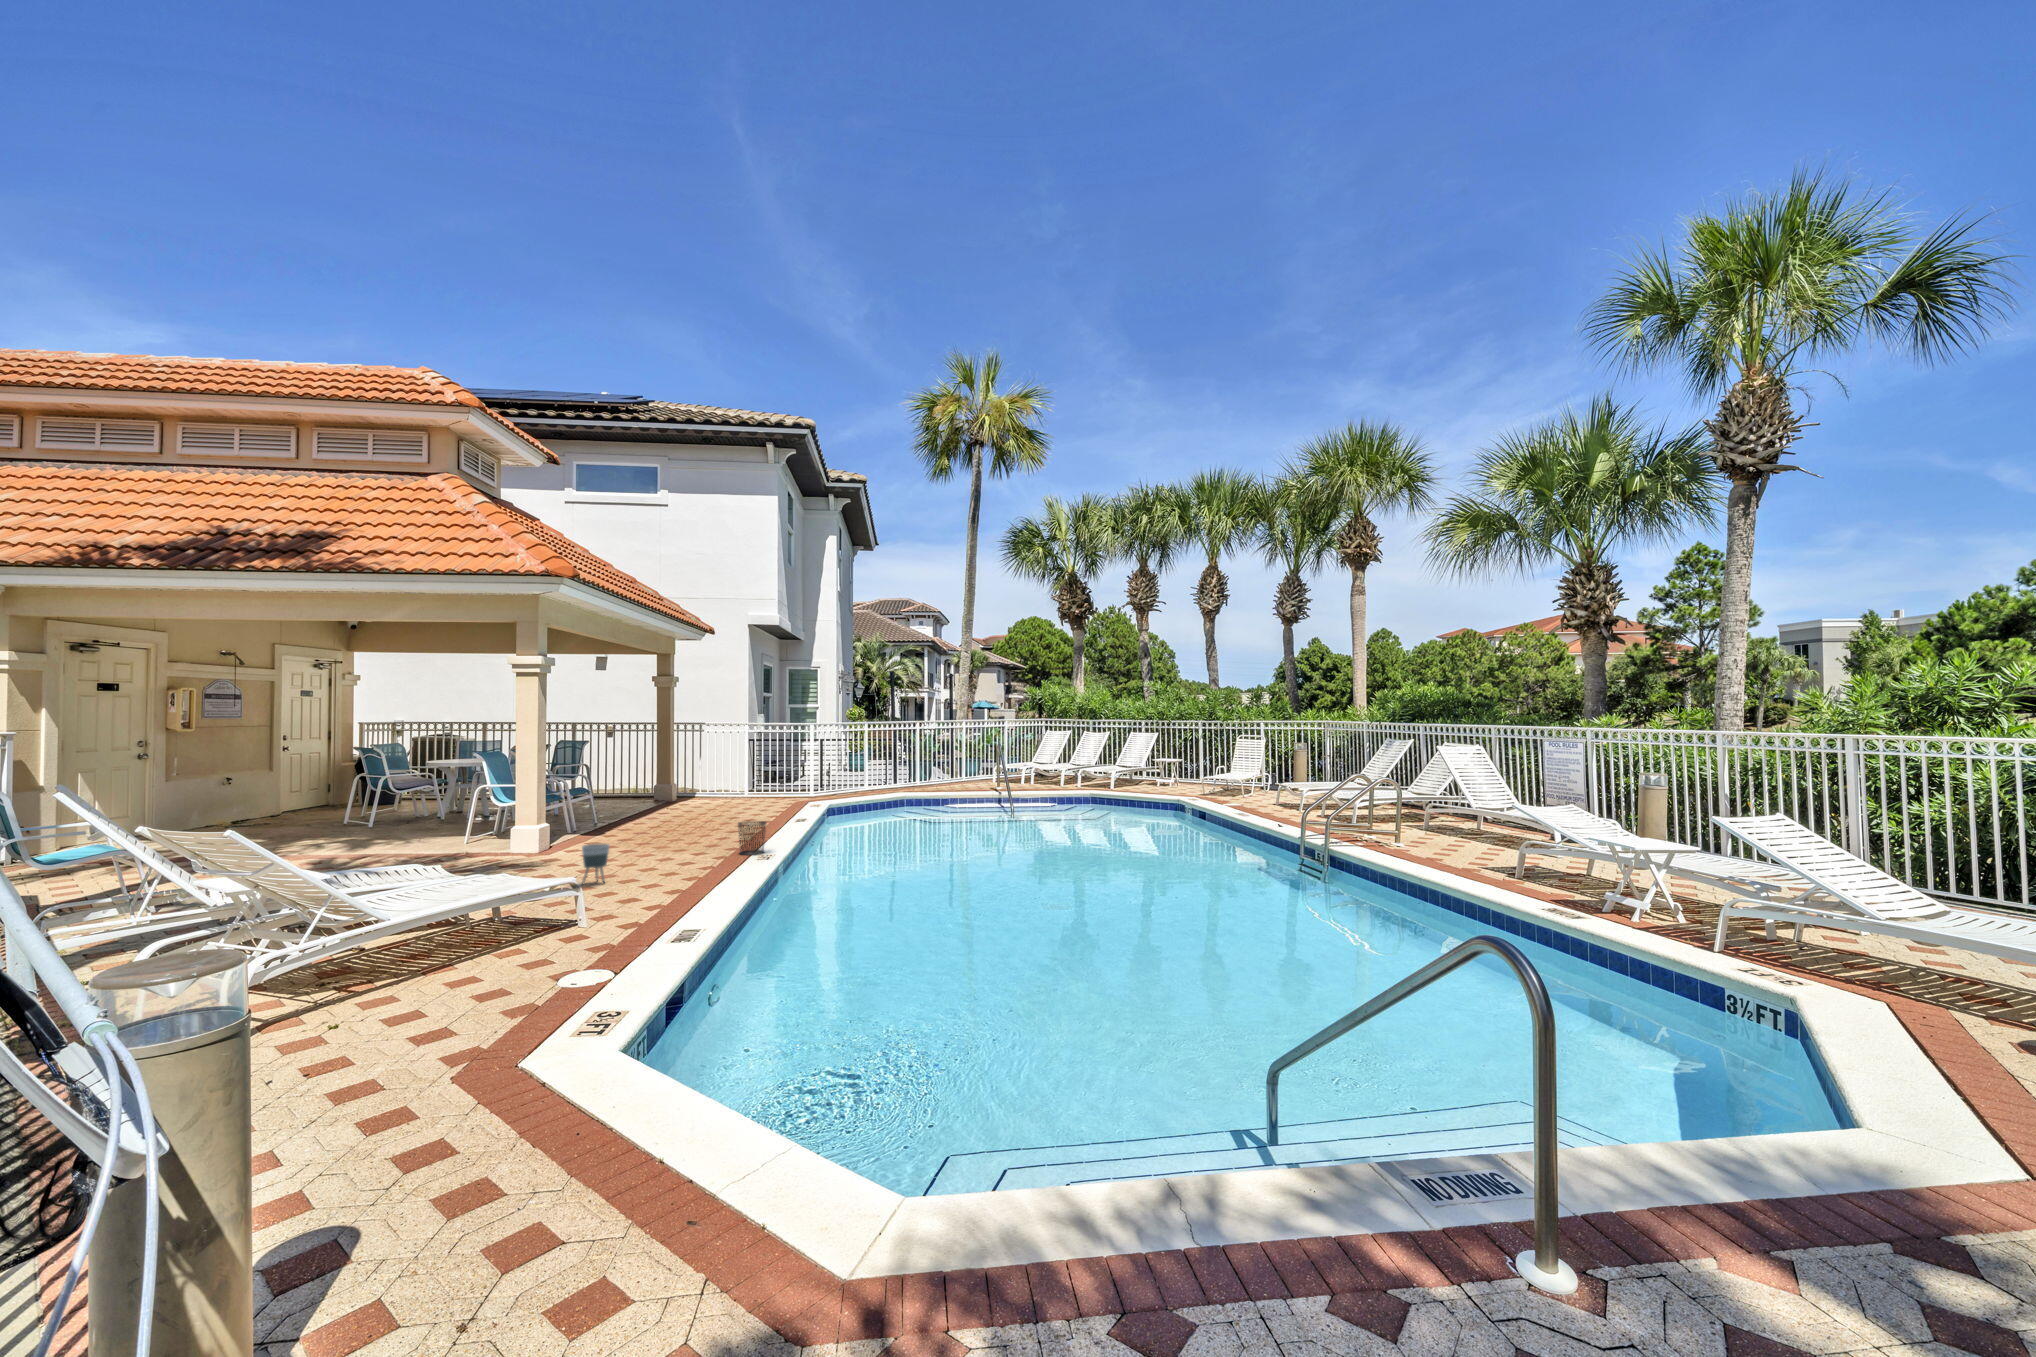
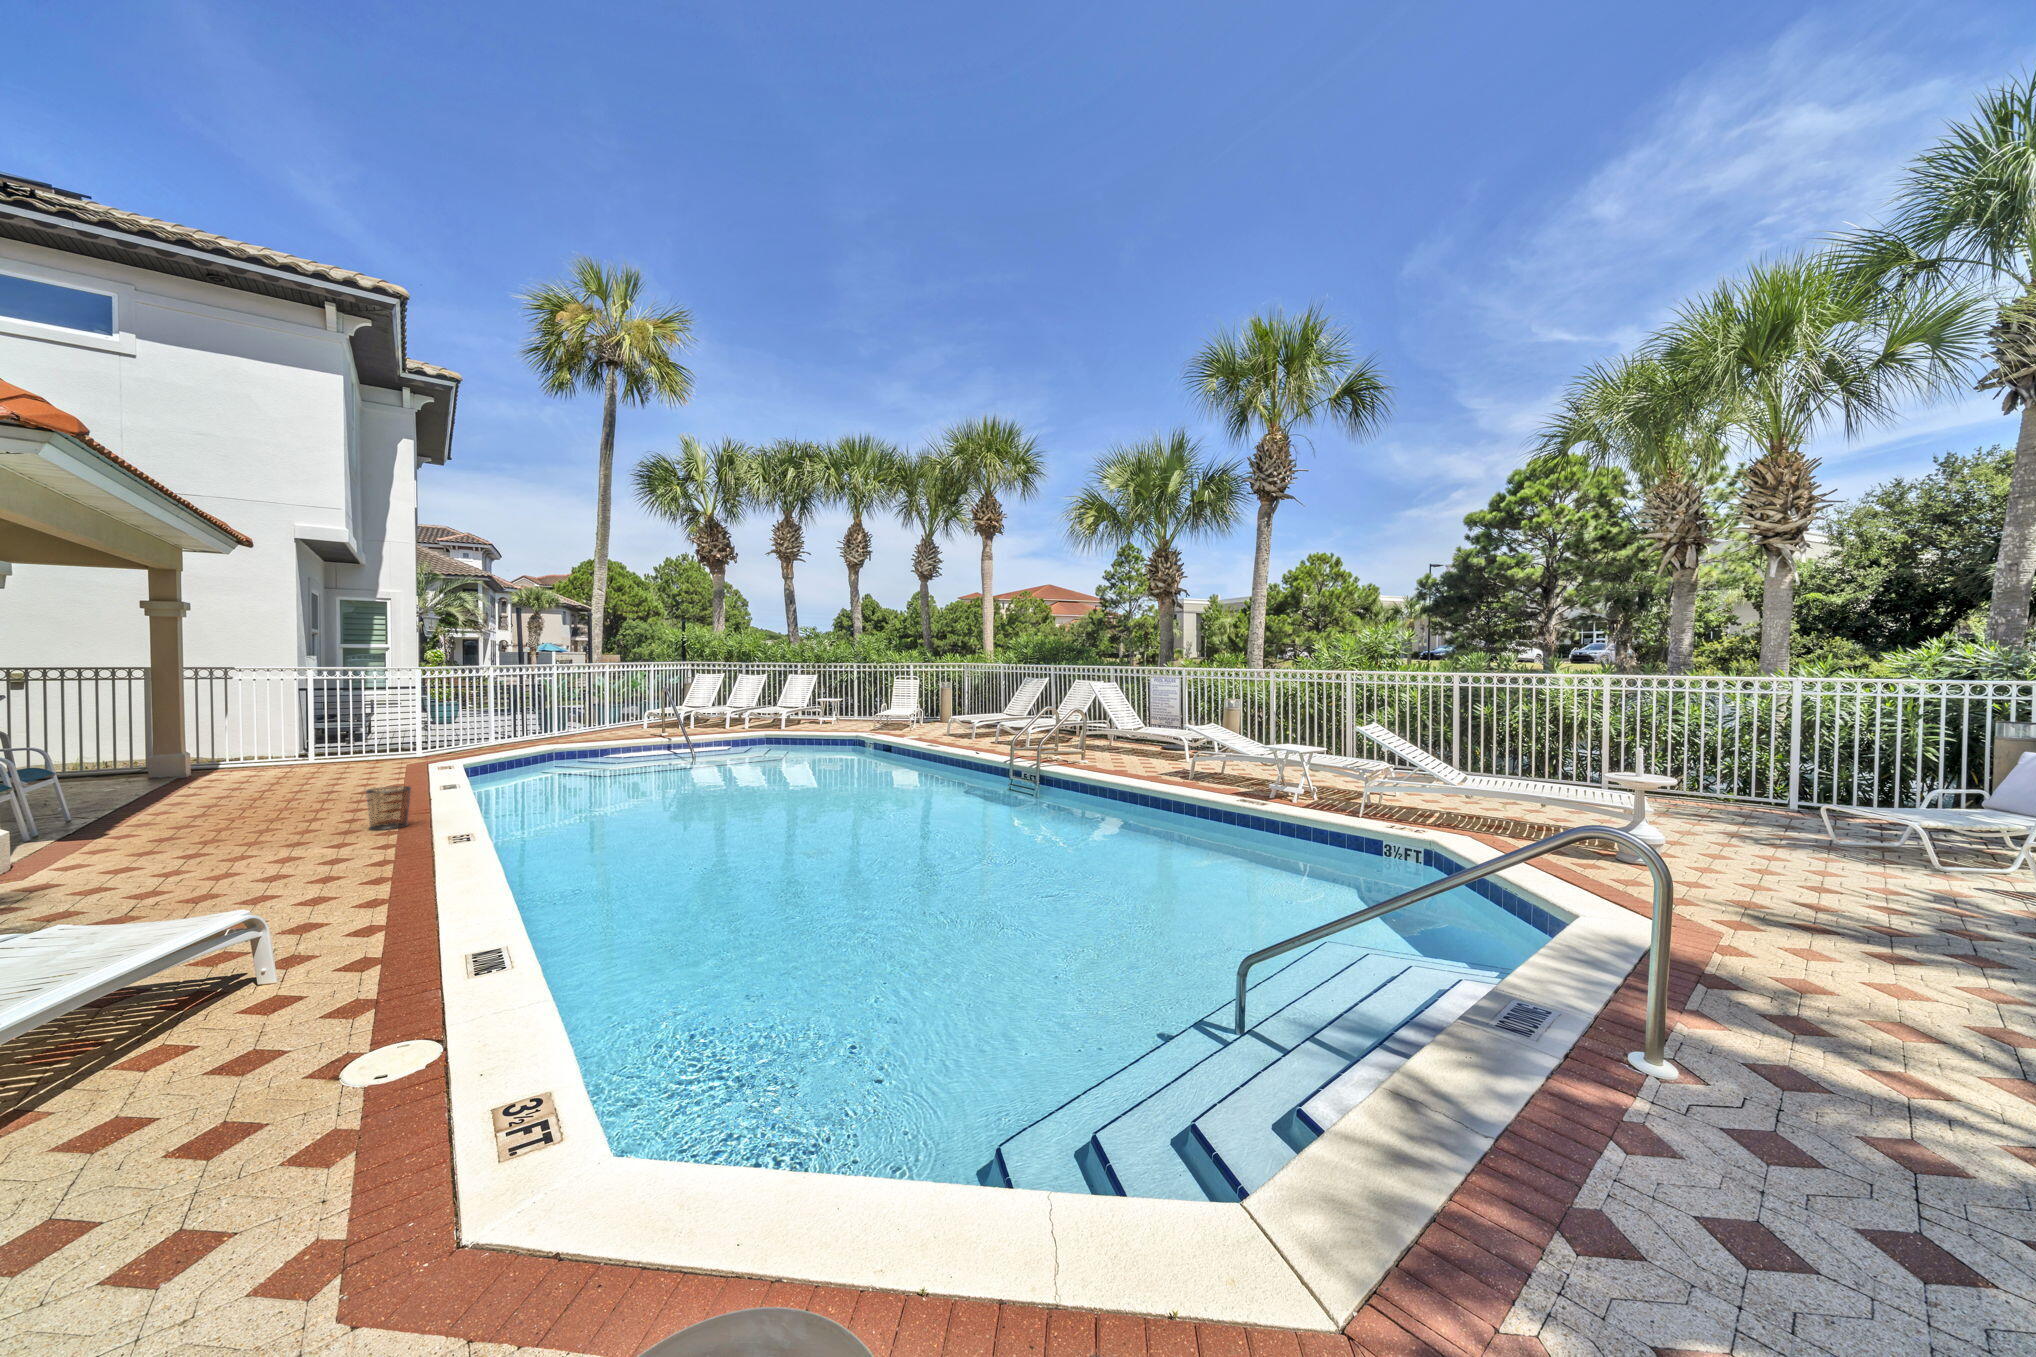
planter: present [582,843,609,884] -> none [115,833,170,895]

